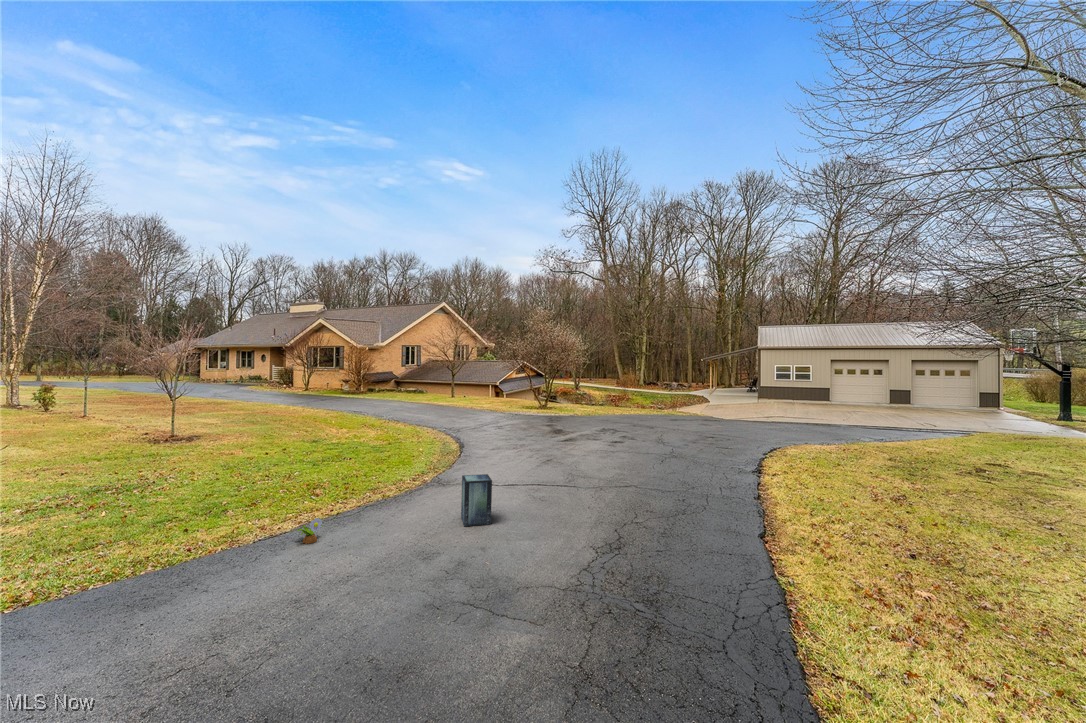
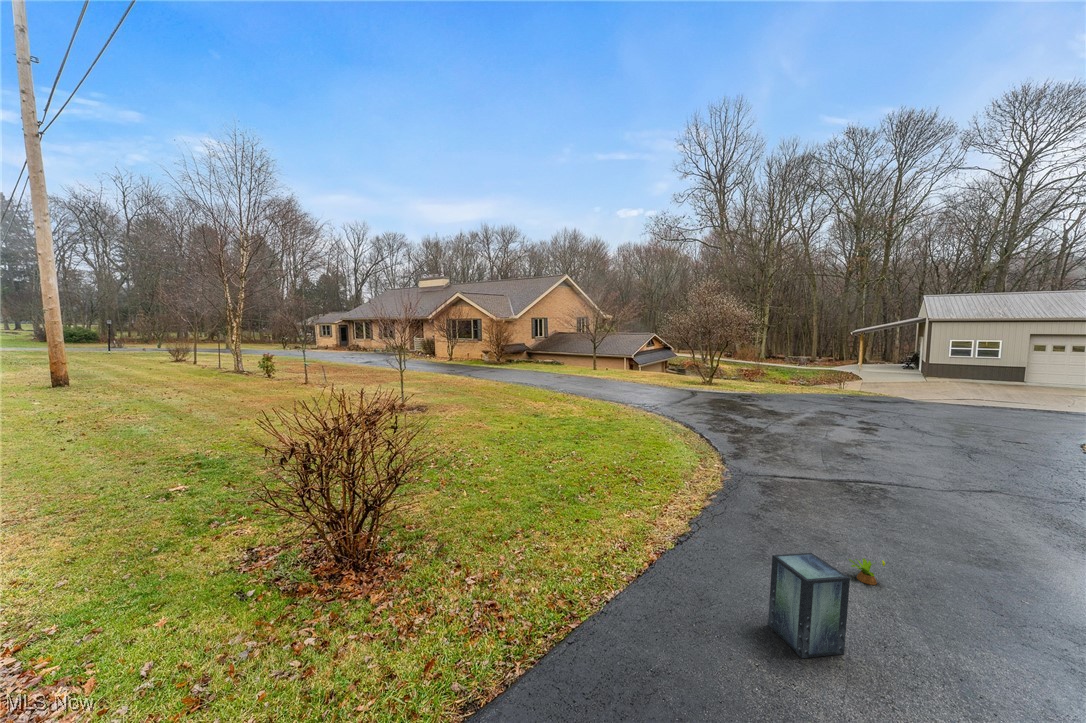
storage box: present [461,474,492,527] -> present [768,553,850,658]

